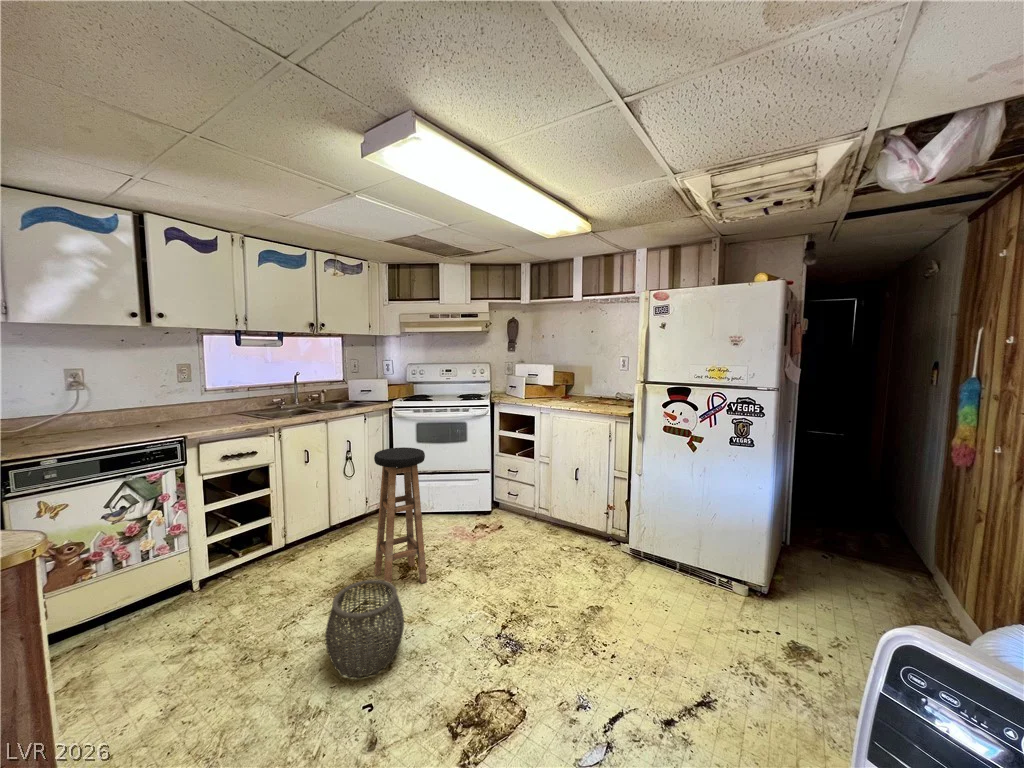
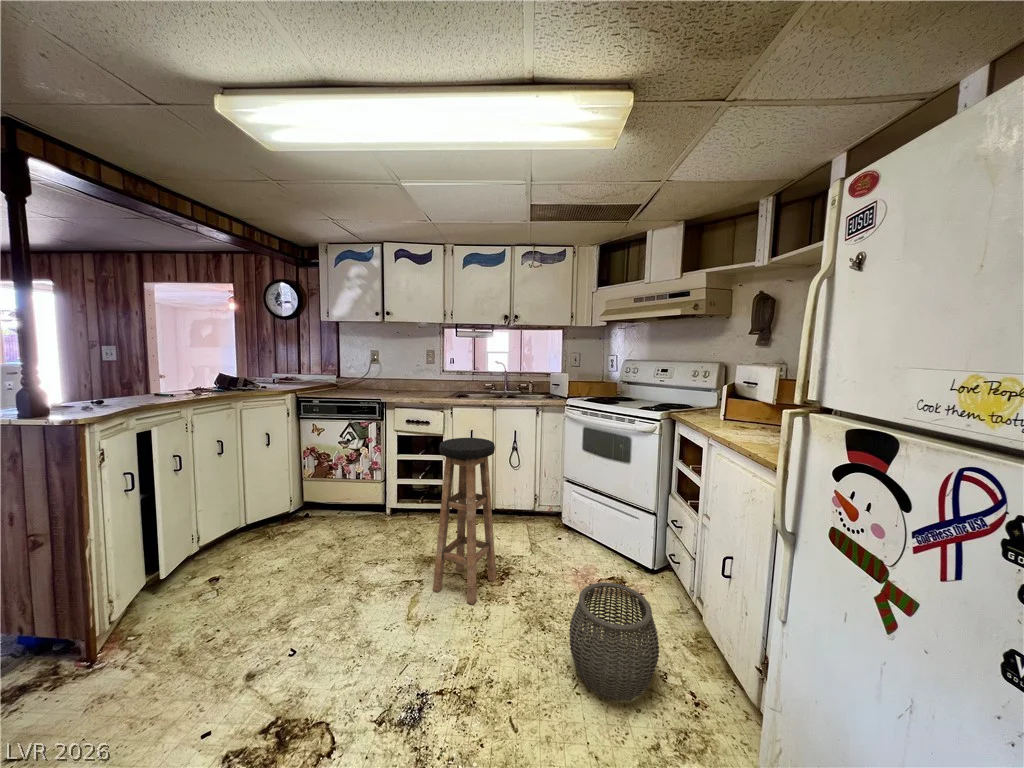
woven basket: present [325,580,404,678] -> present [569,582,659,701]

